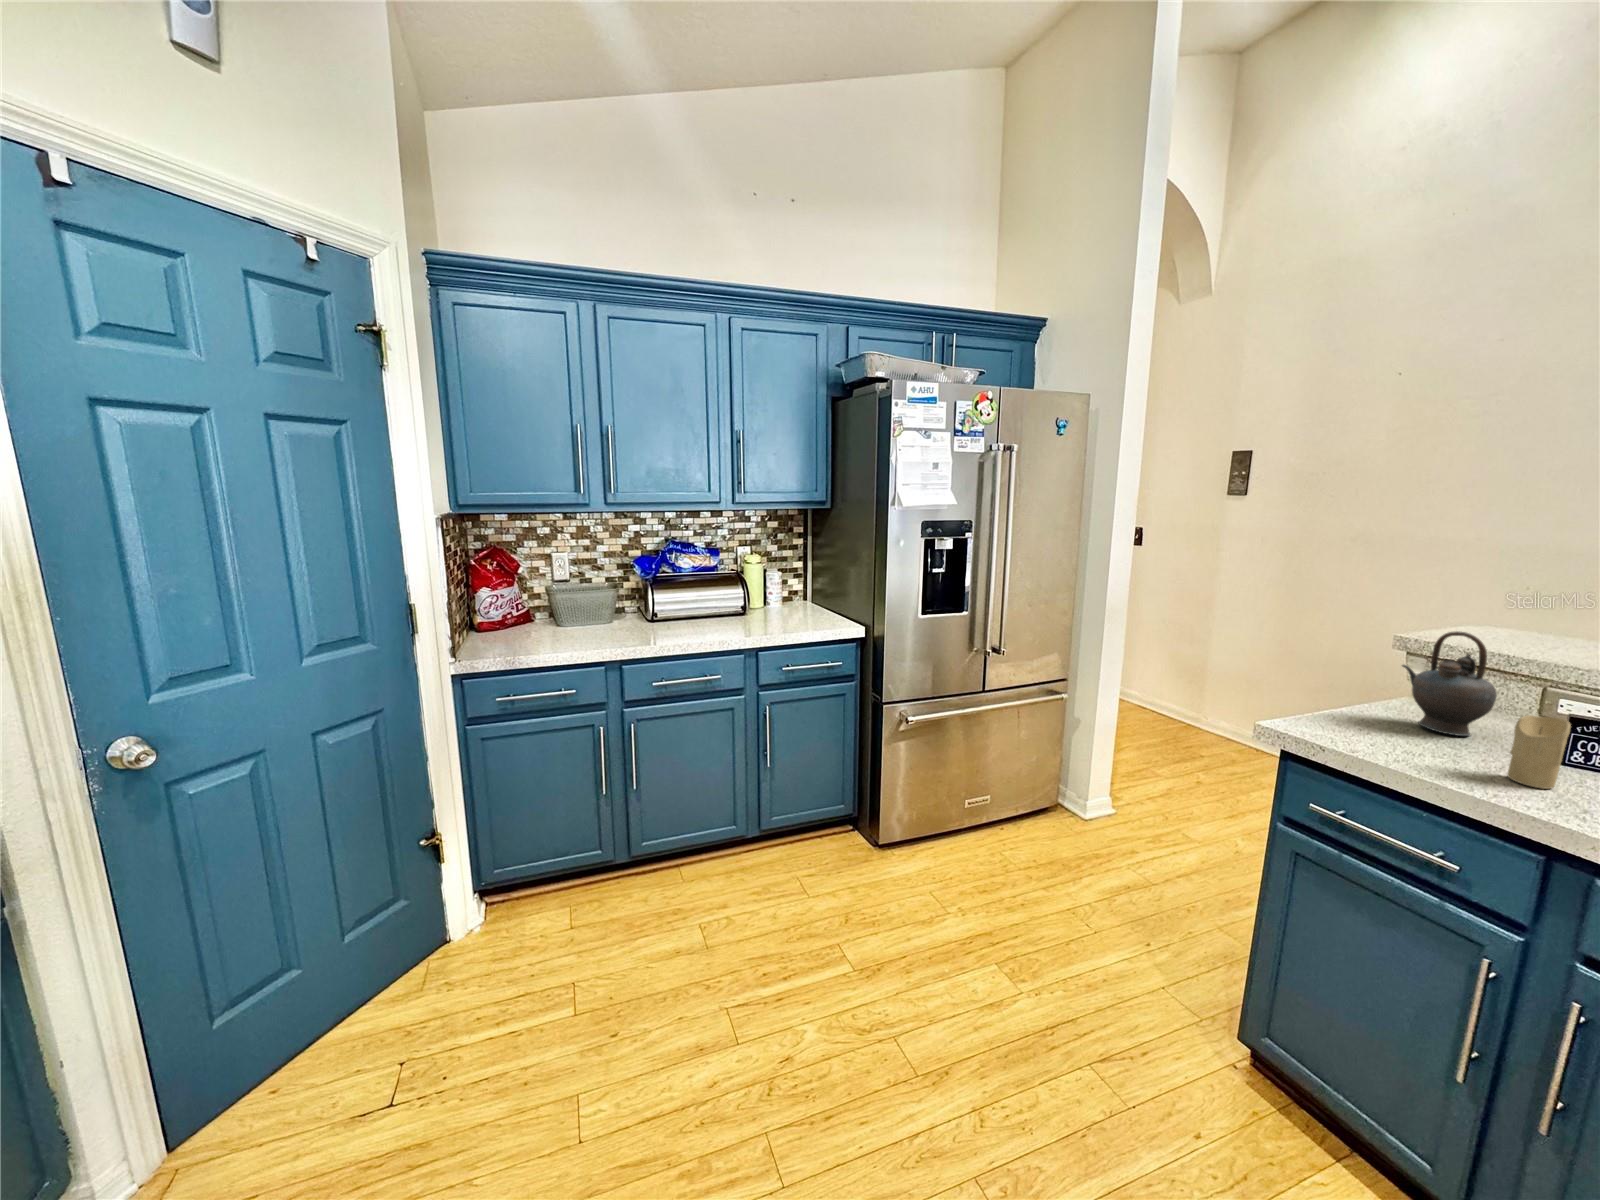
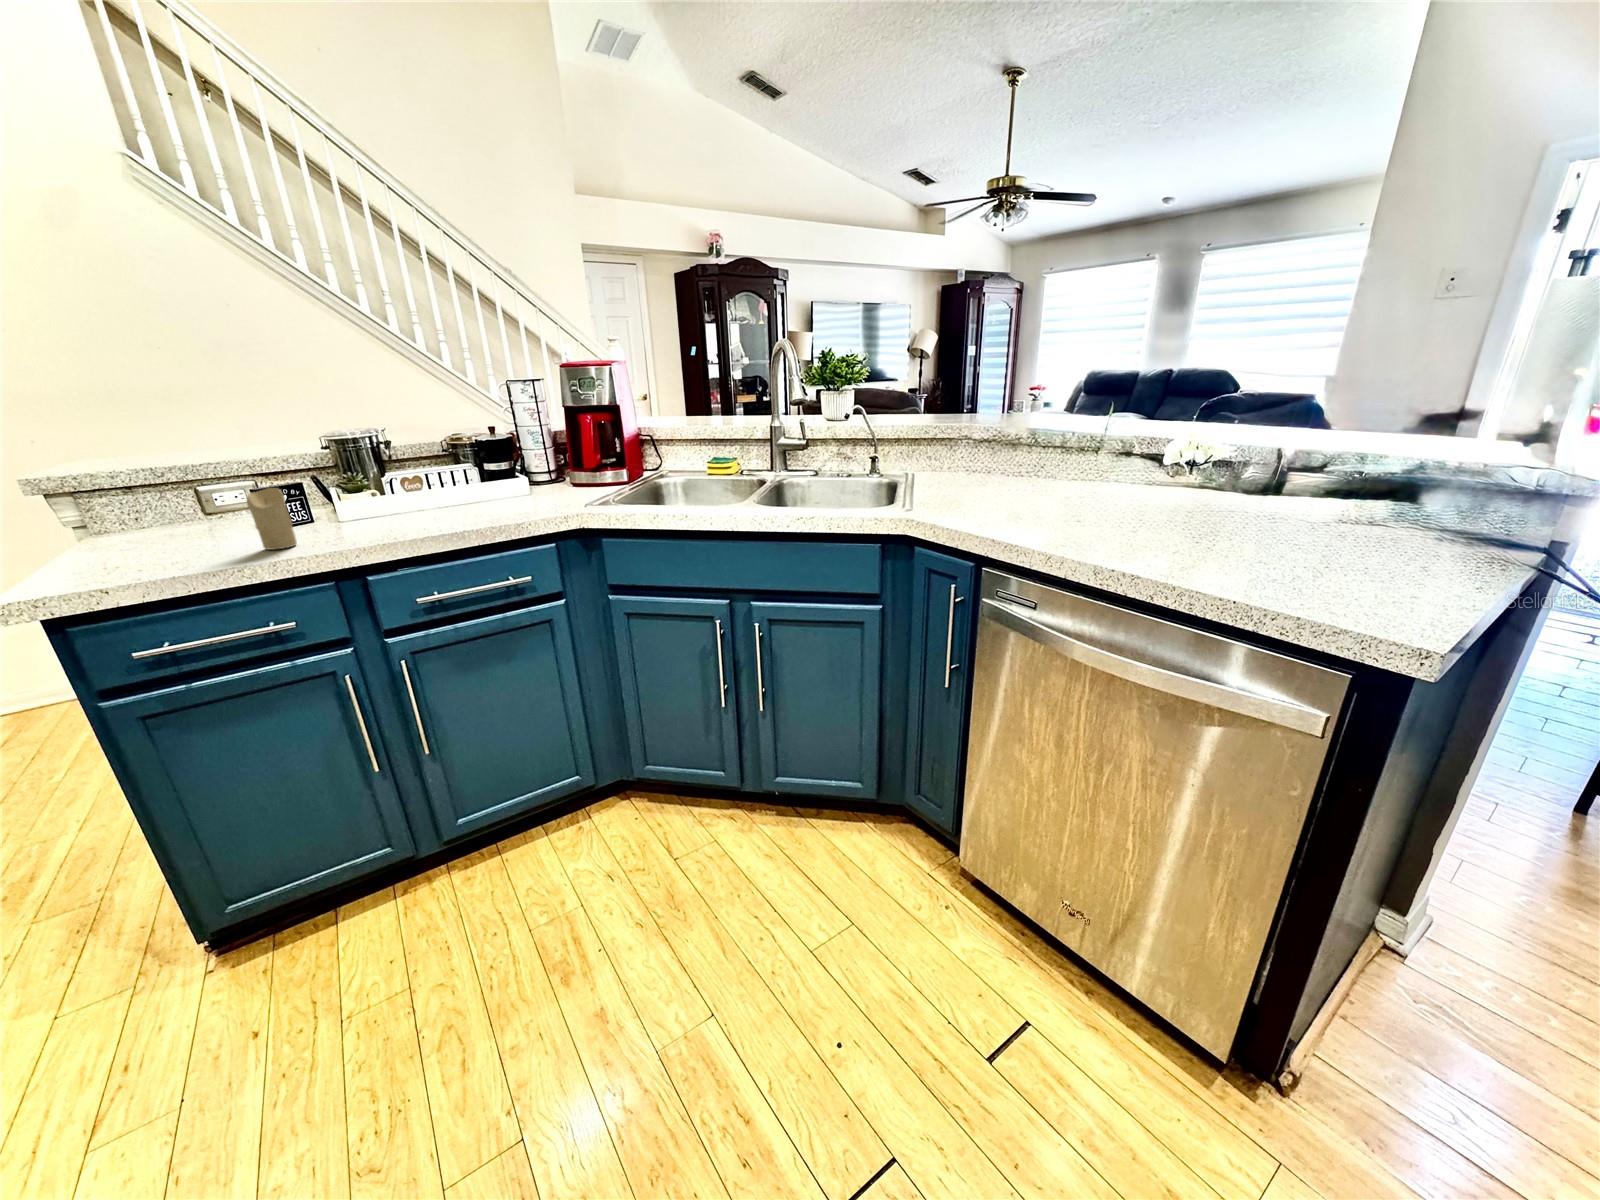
teapot: present [1402,631,1497,736] -> none [84,442,195,548]

